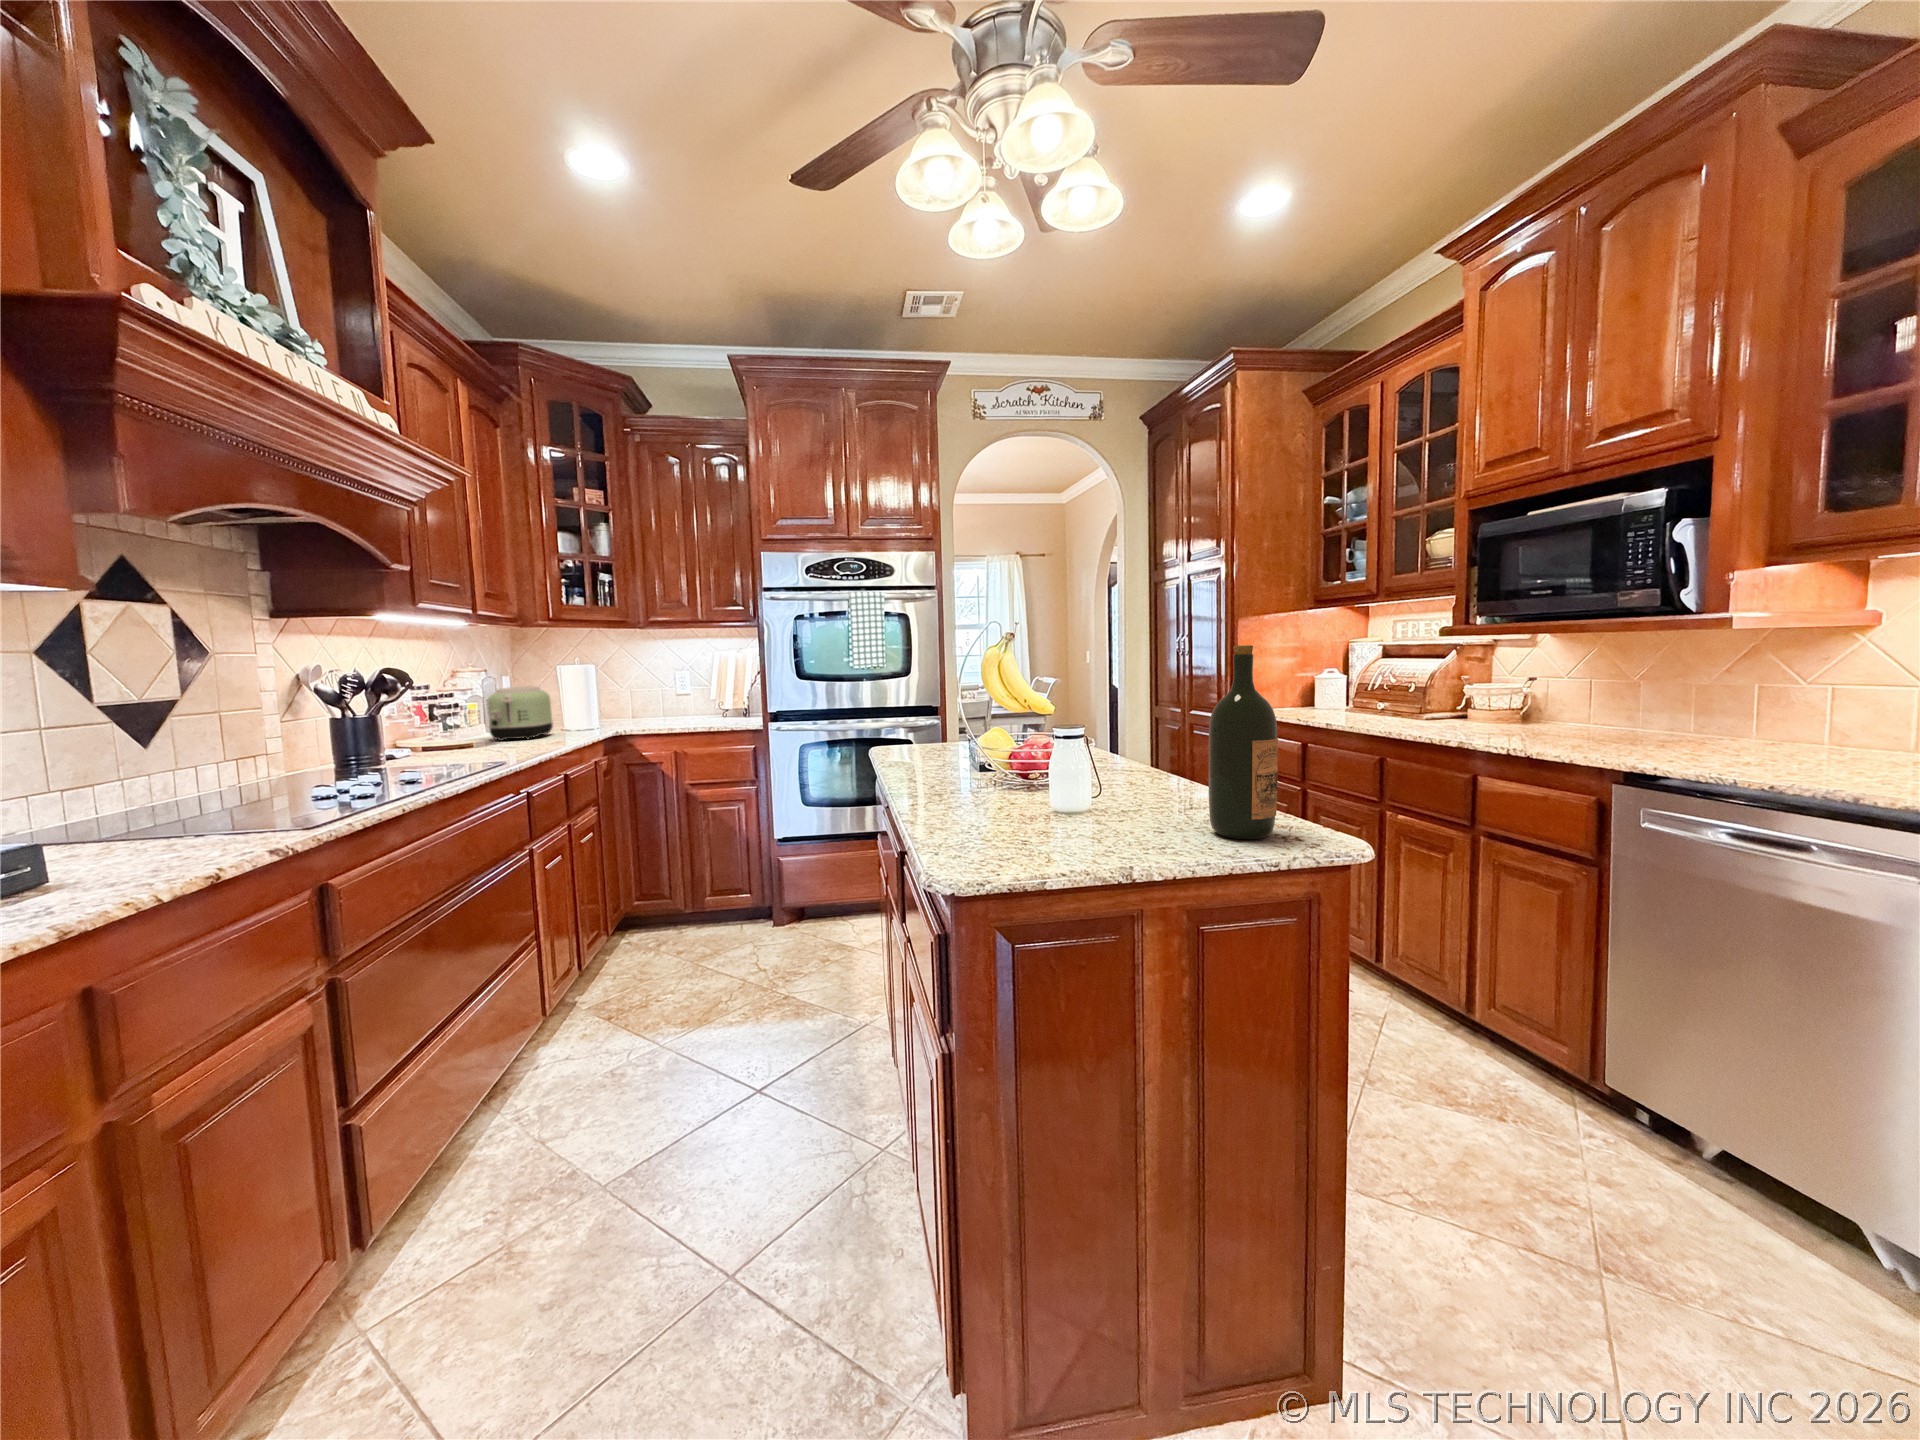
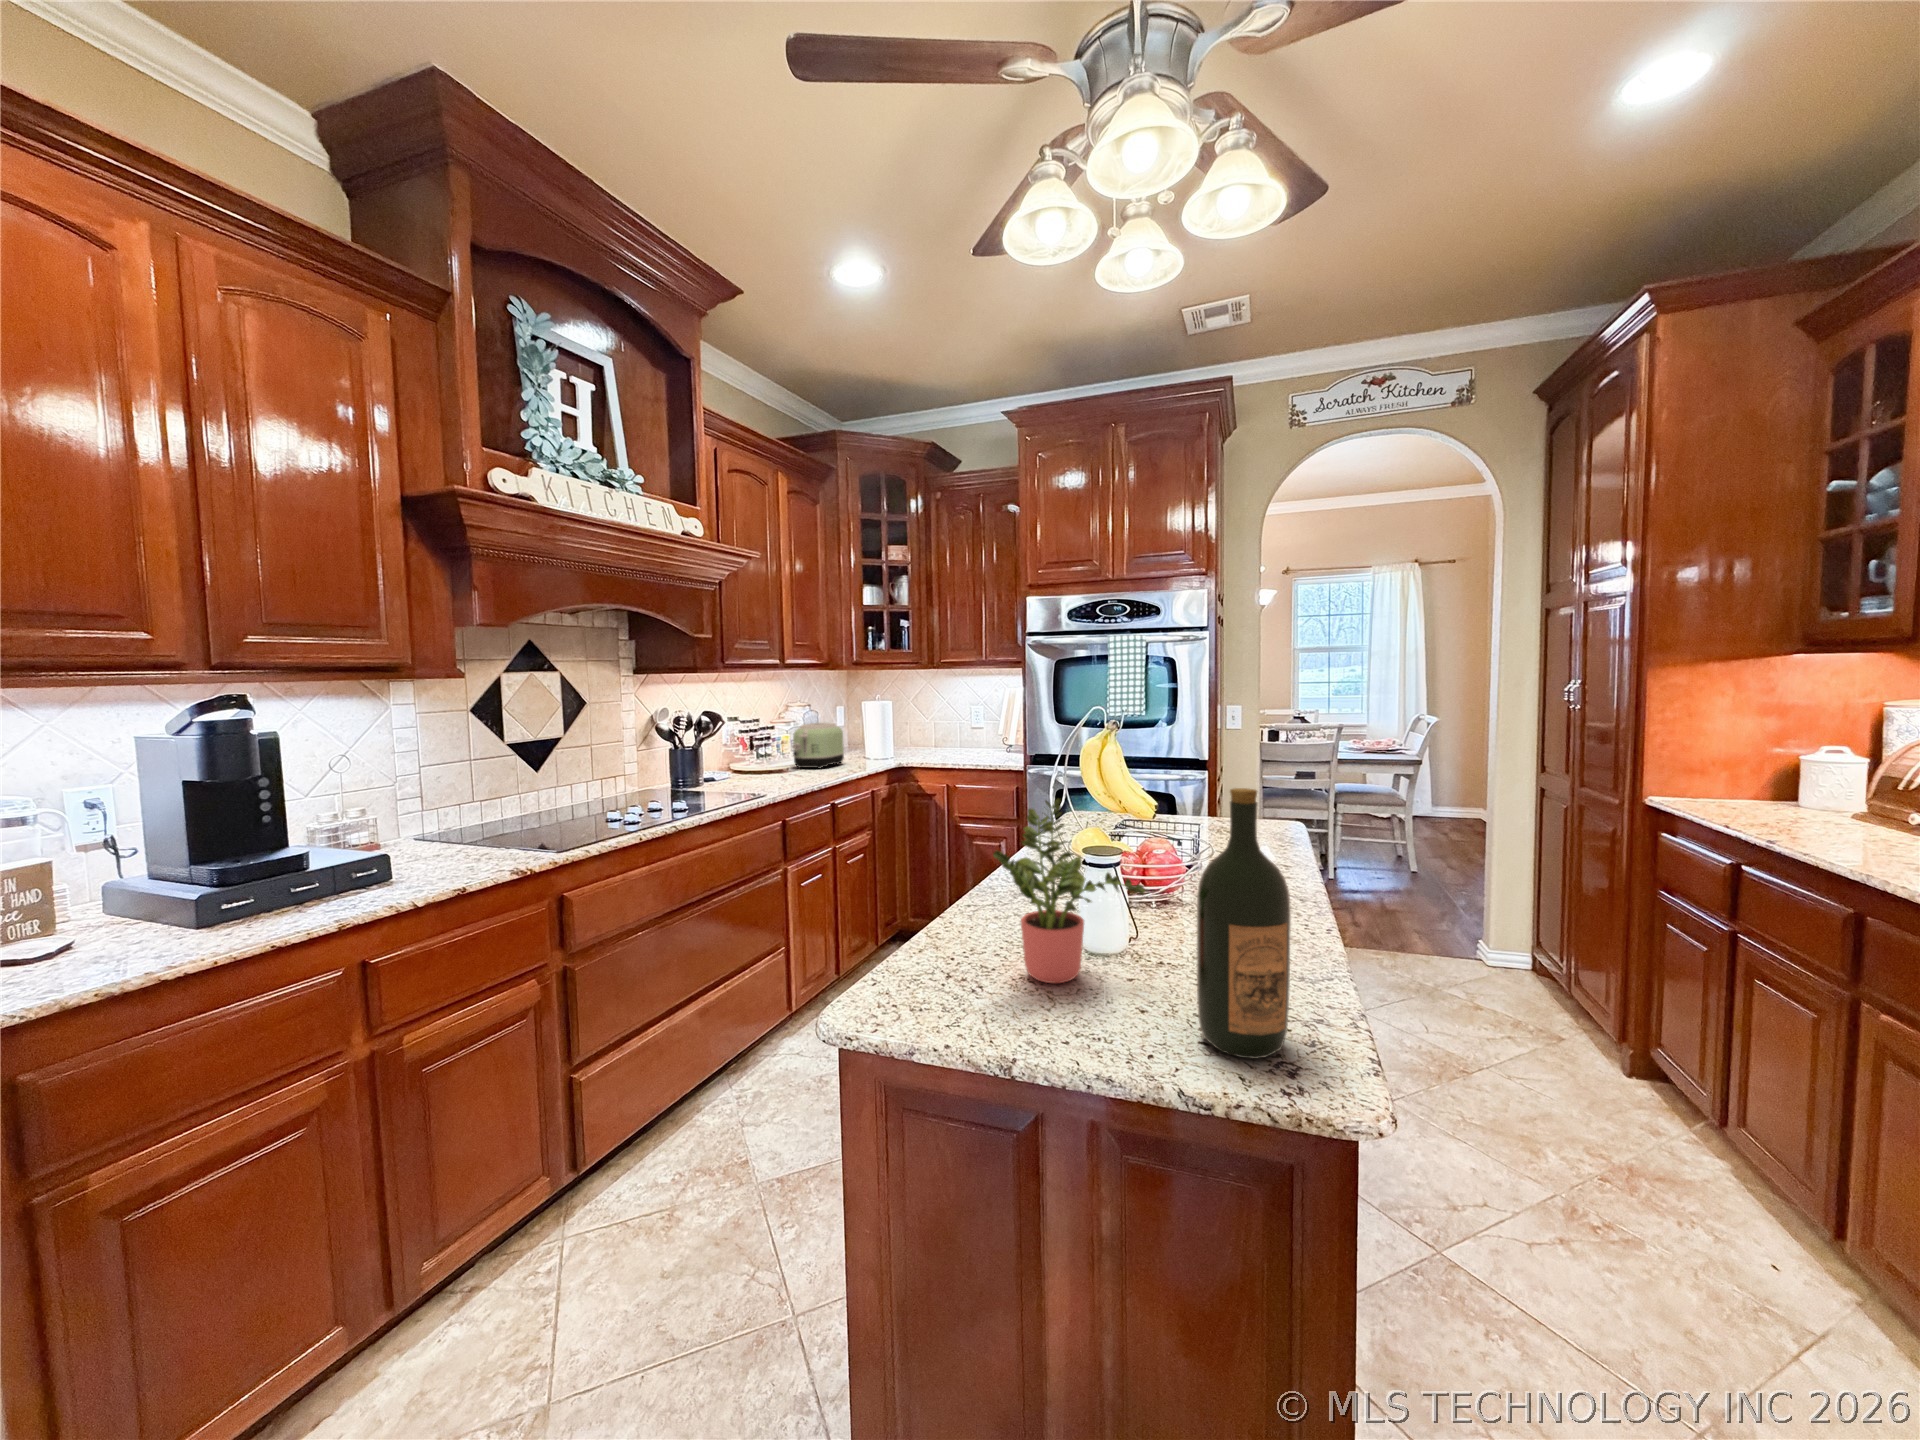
potted plant: none [1033,679,1136,831] -> present [993,799,1145,983]

